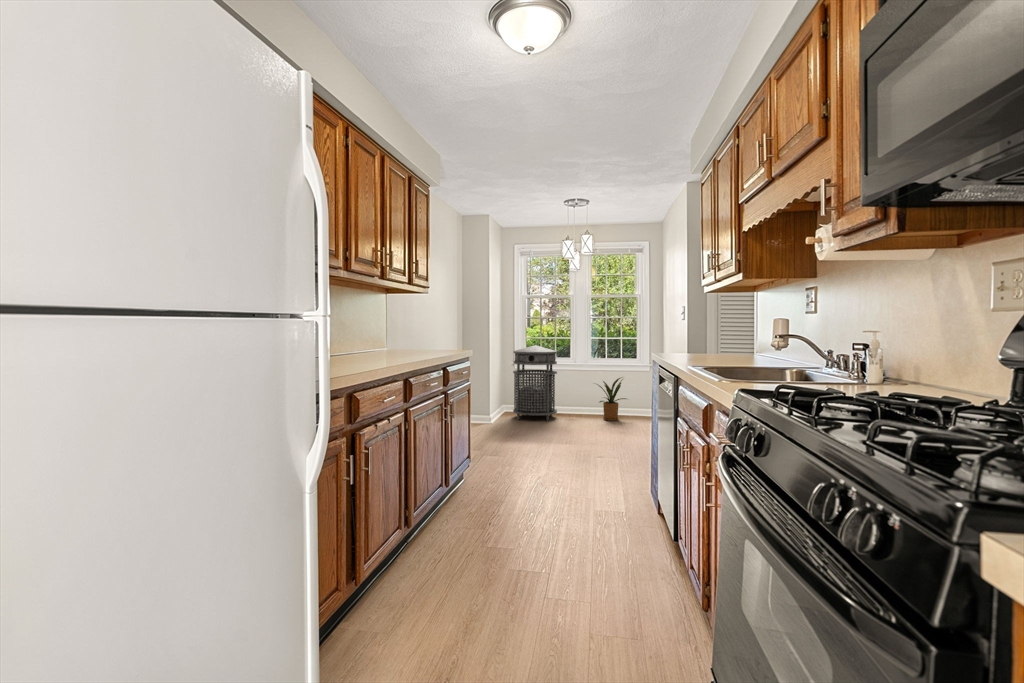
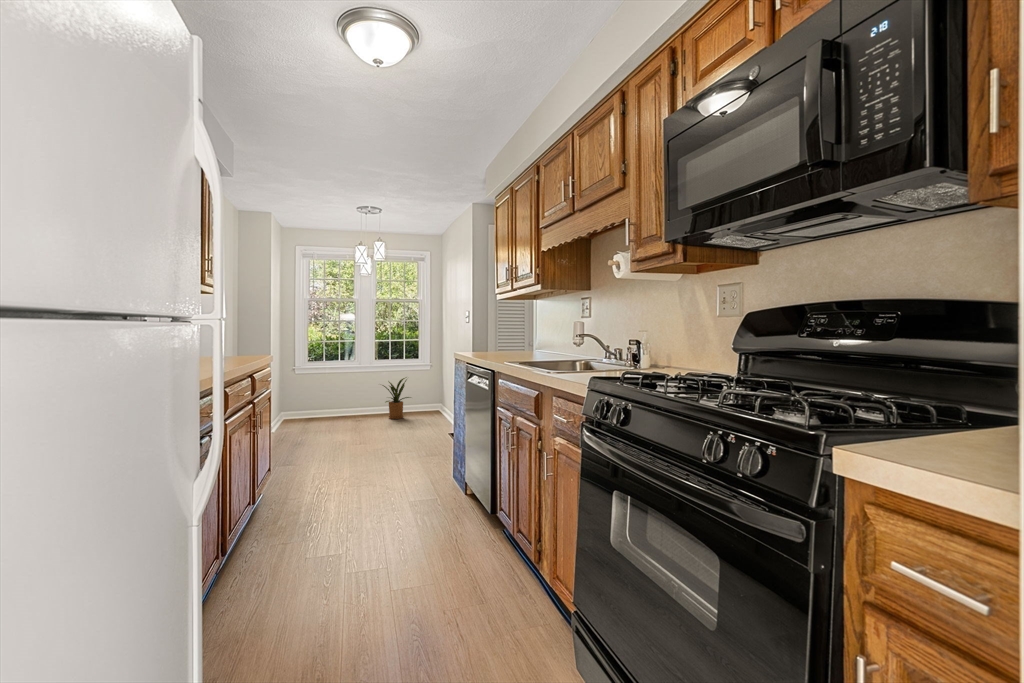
trash can: present [513,345,557,421] -> none [294,349,342,426]

